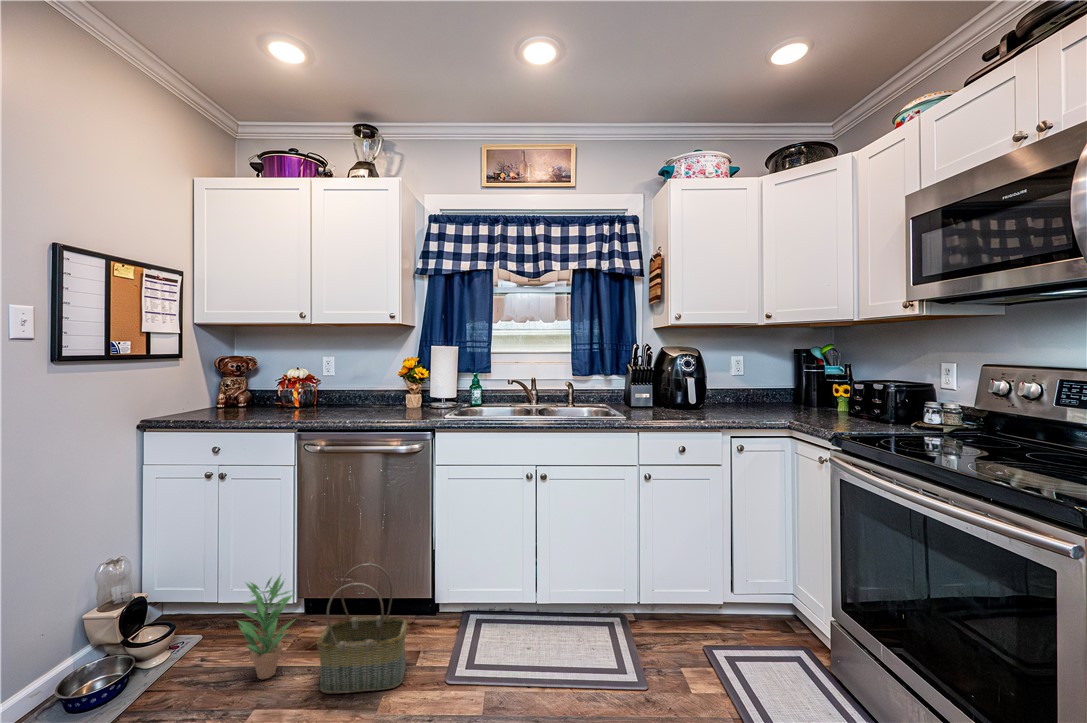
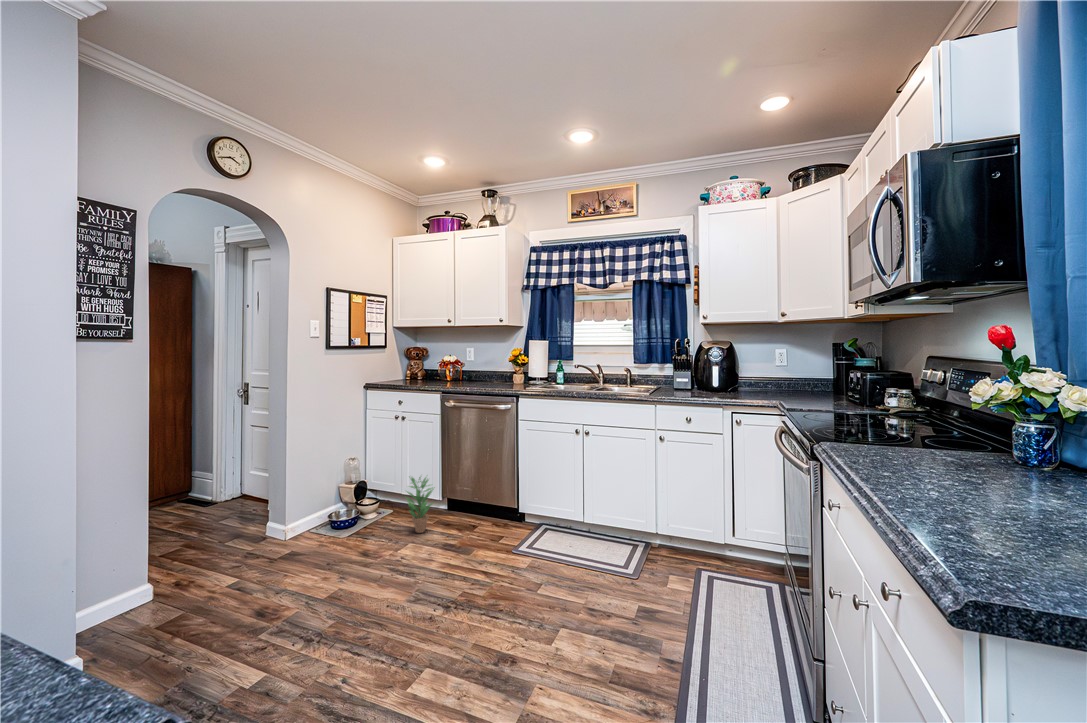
basket: present [317,564,408,694] -> none [443,475,494,548]

